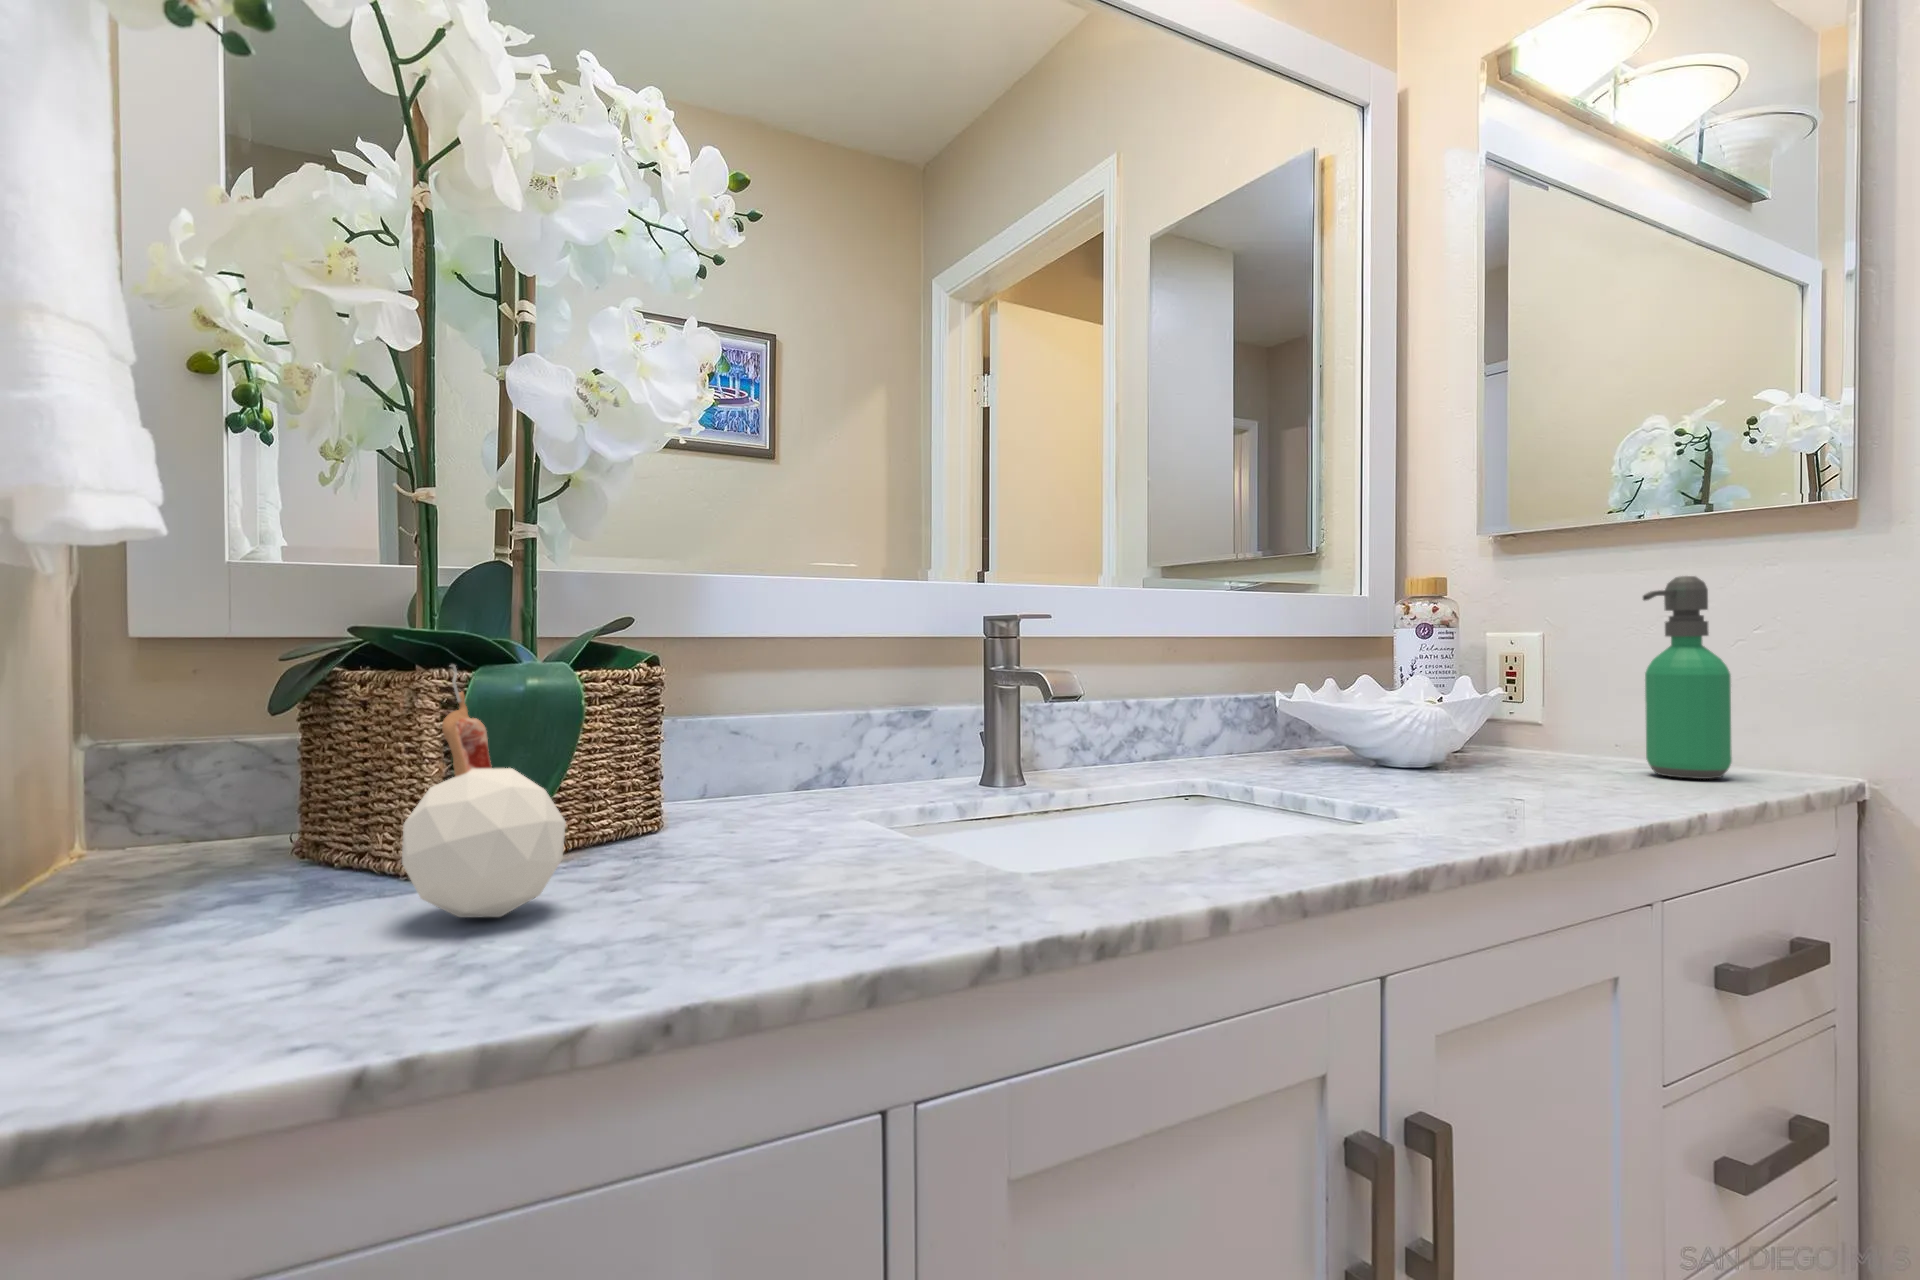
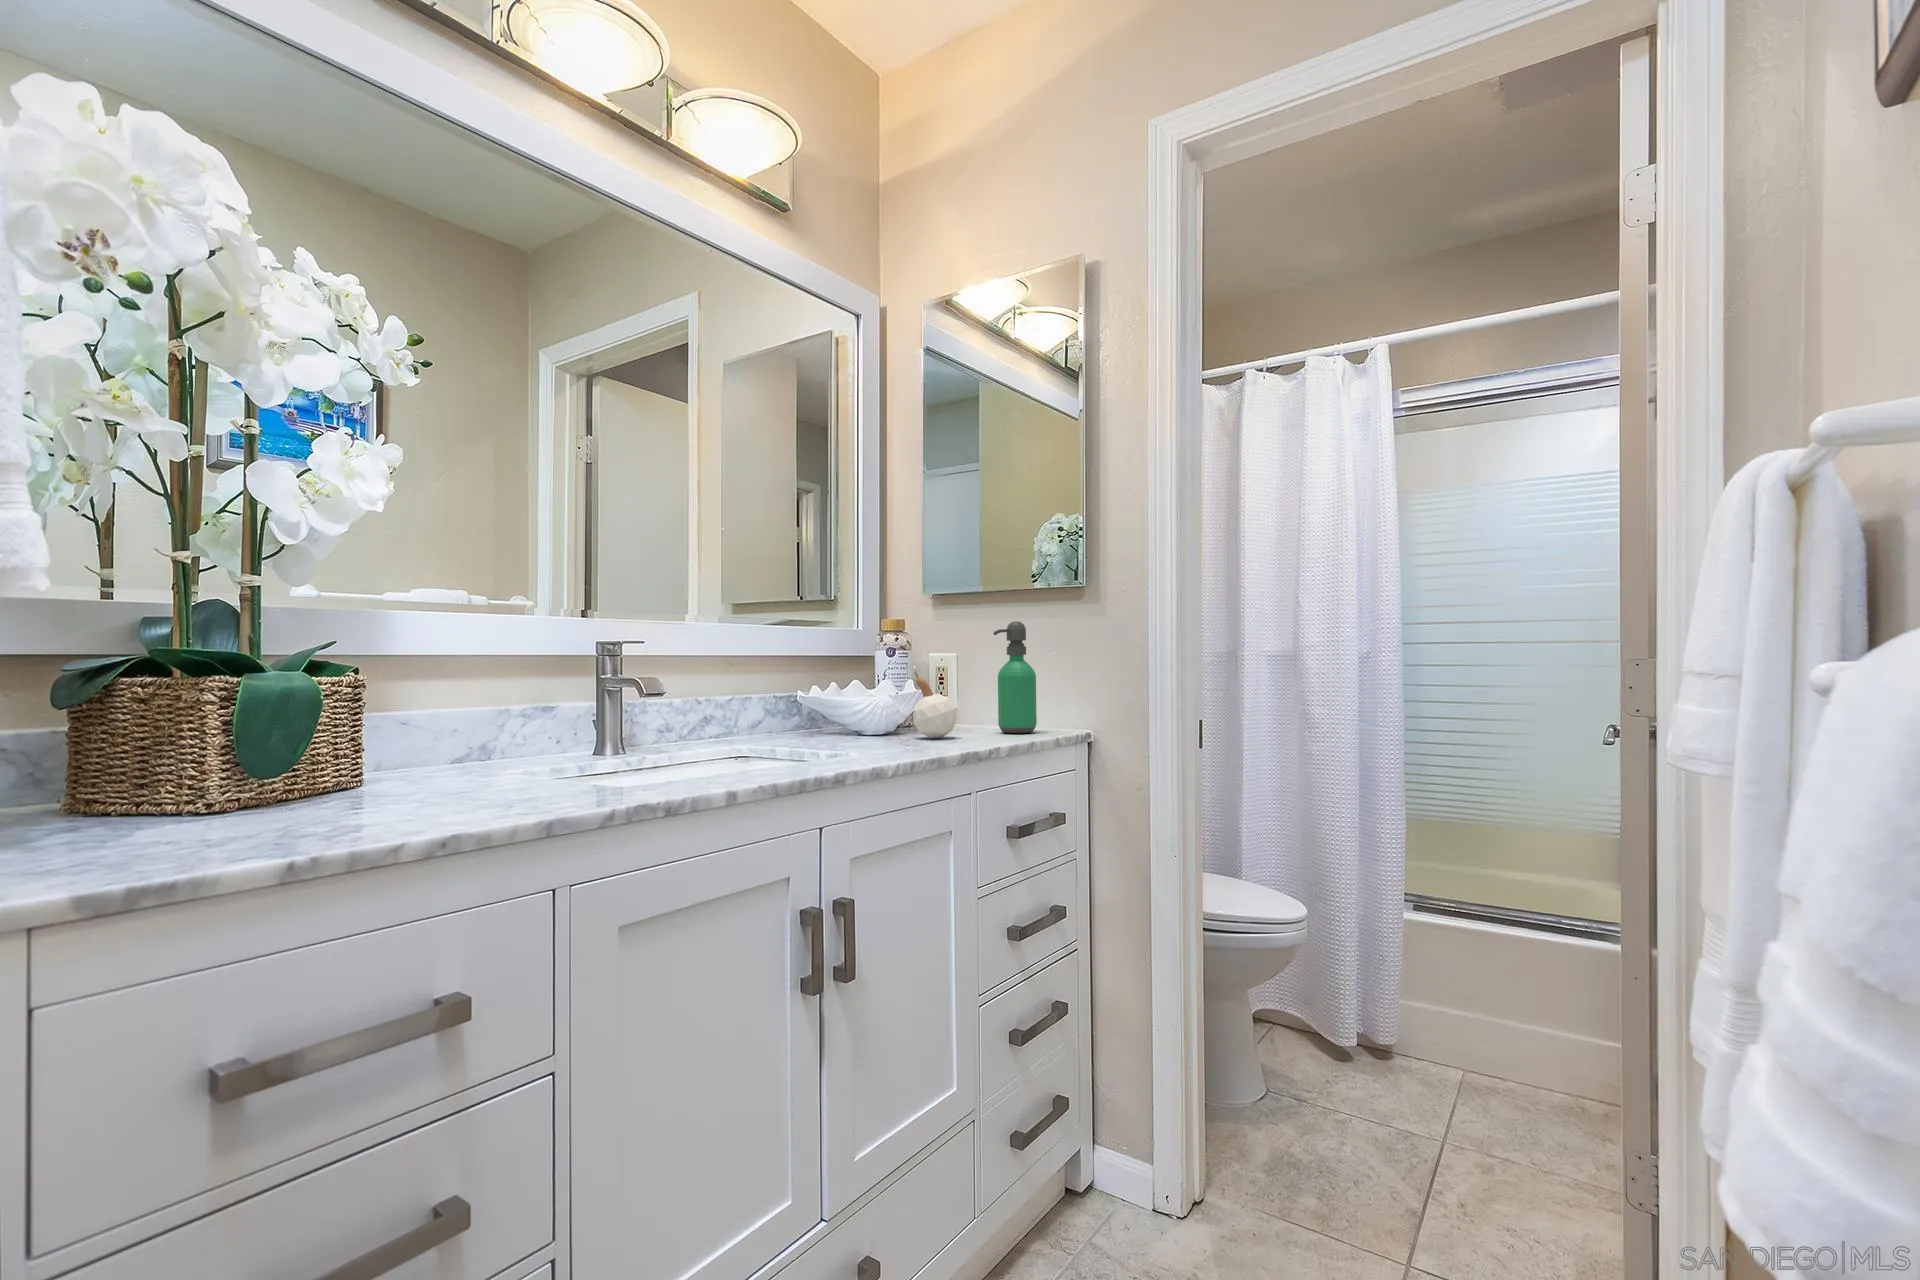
candle: present [402,665,566,918] -> present [912,663,957,738]

